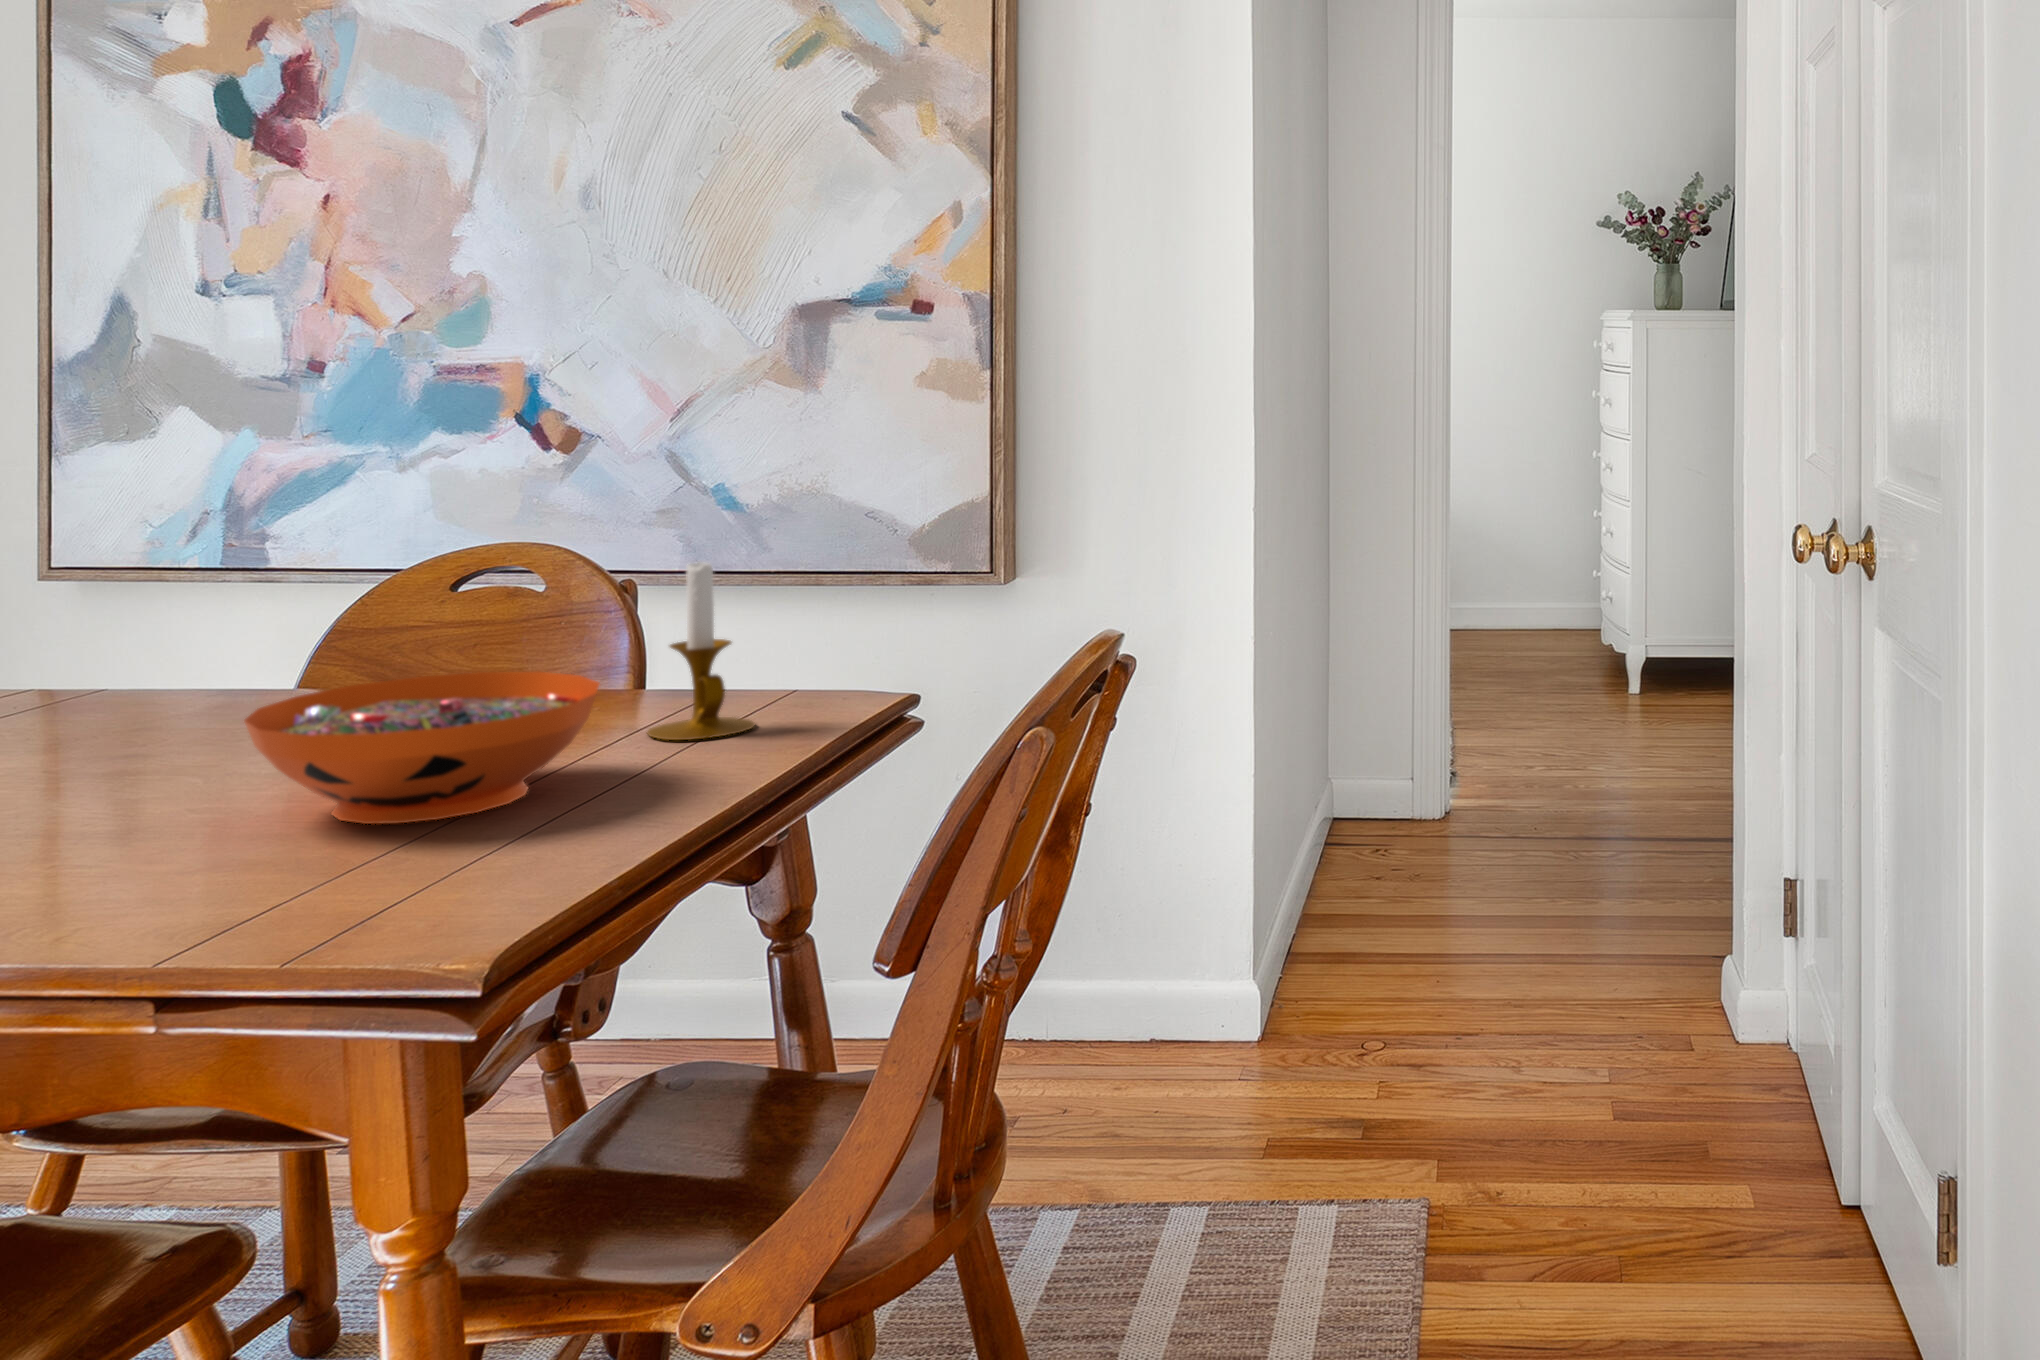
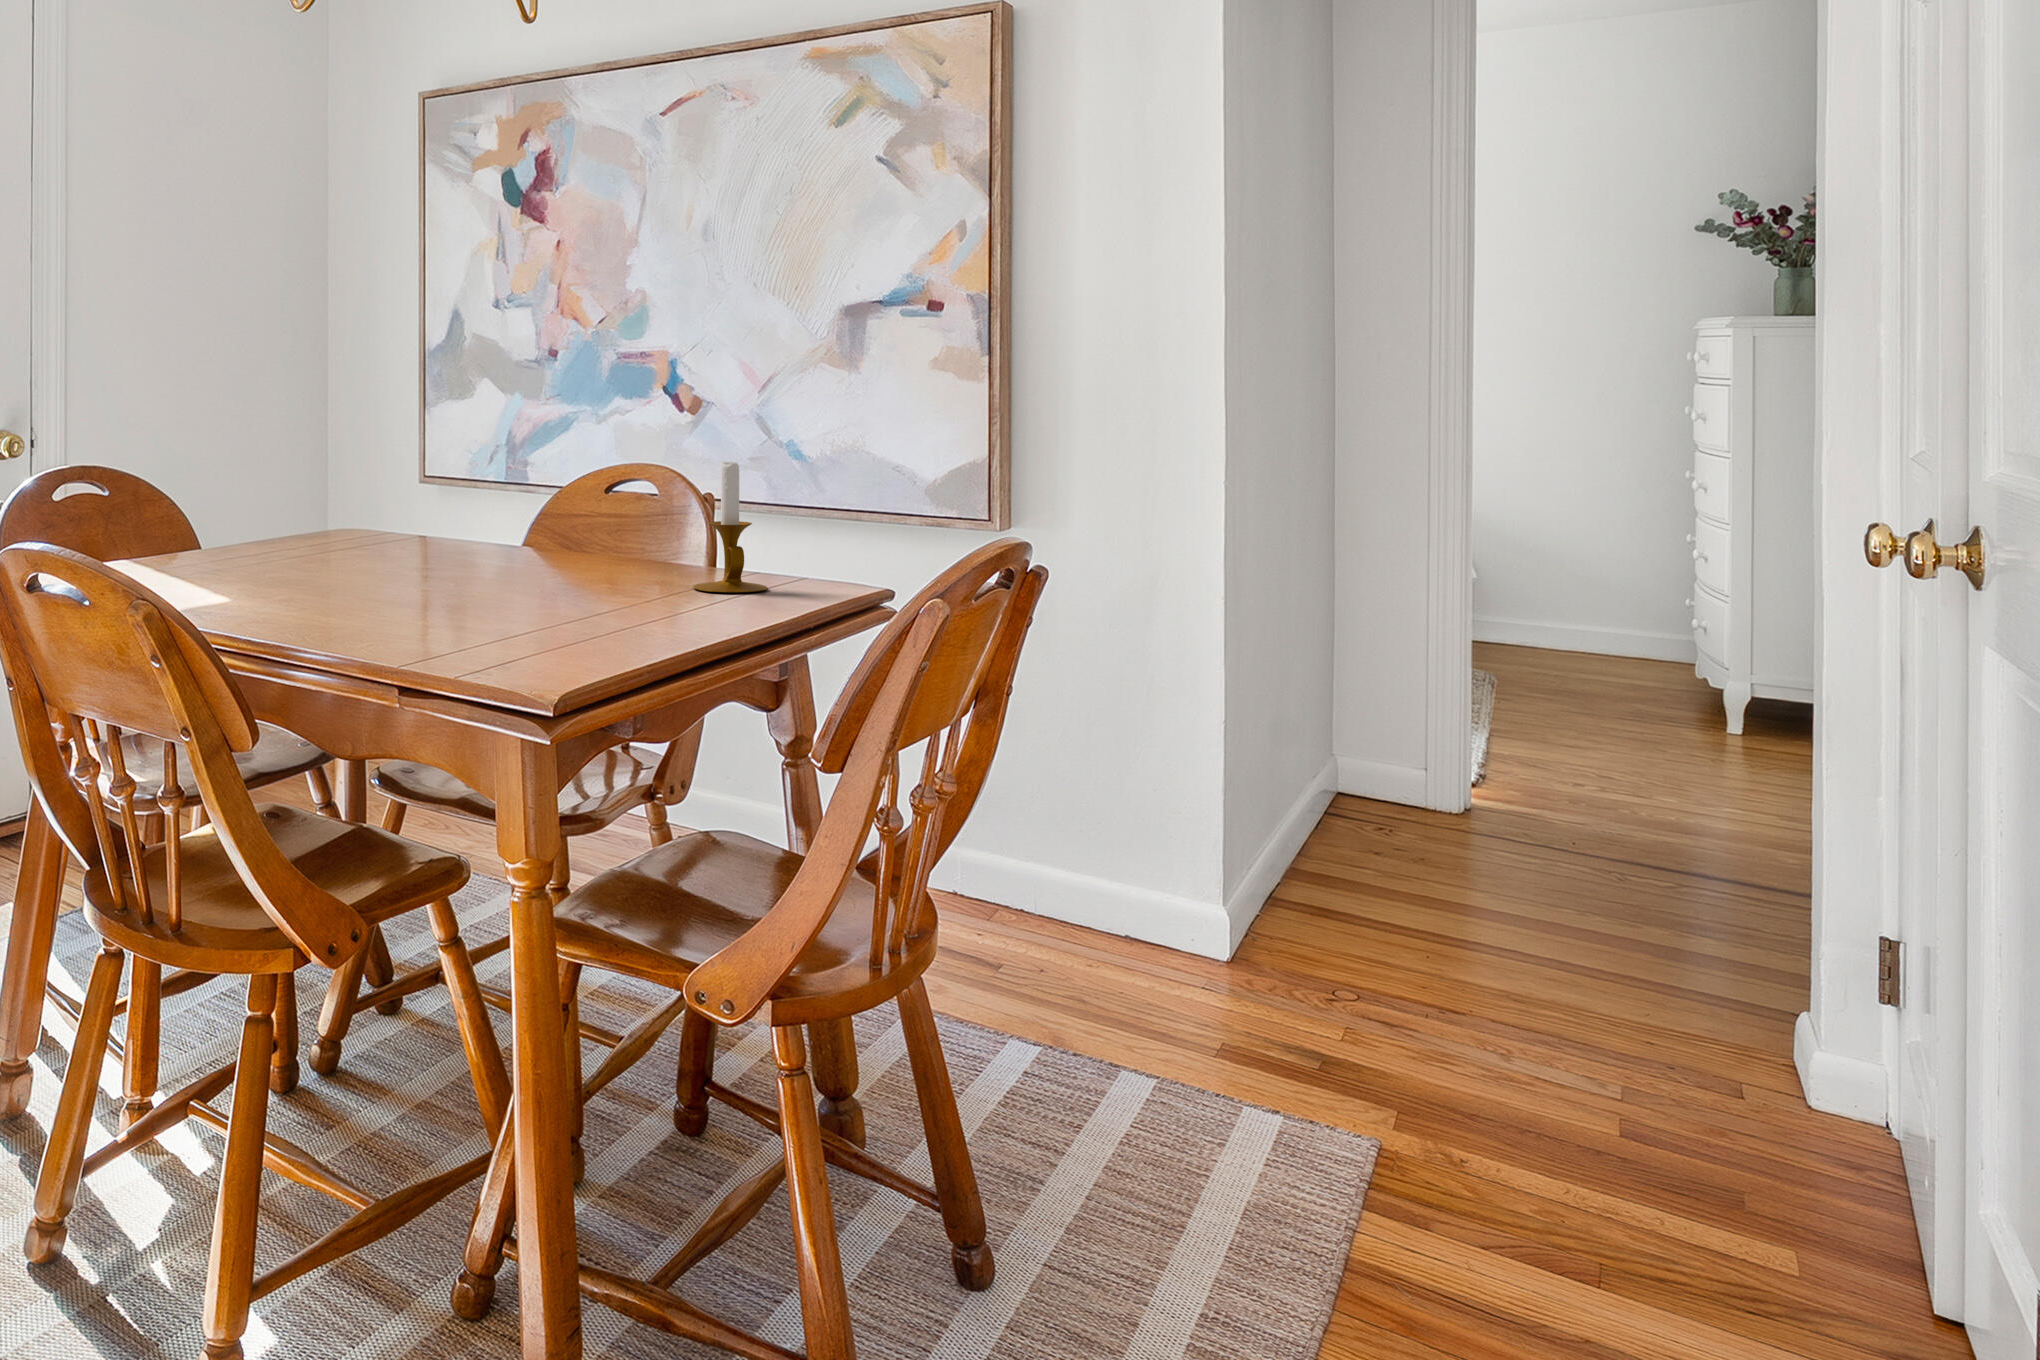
decorative bowl: present [244,672,599,824] -> none [435,525,649,613]

